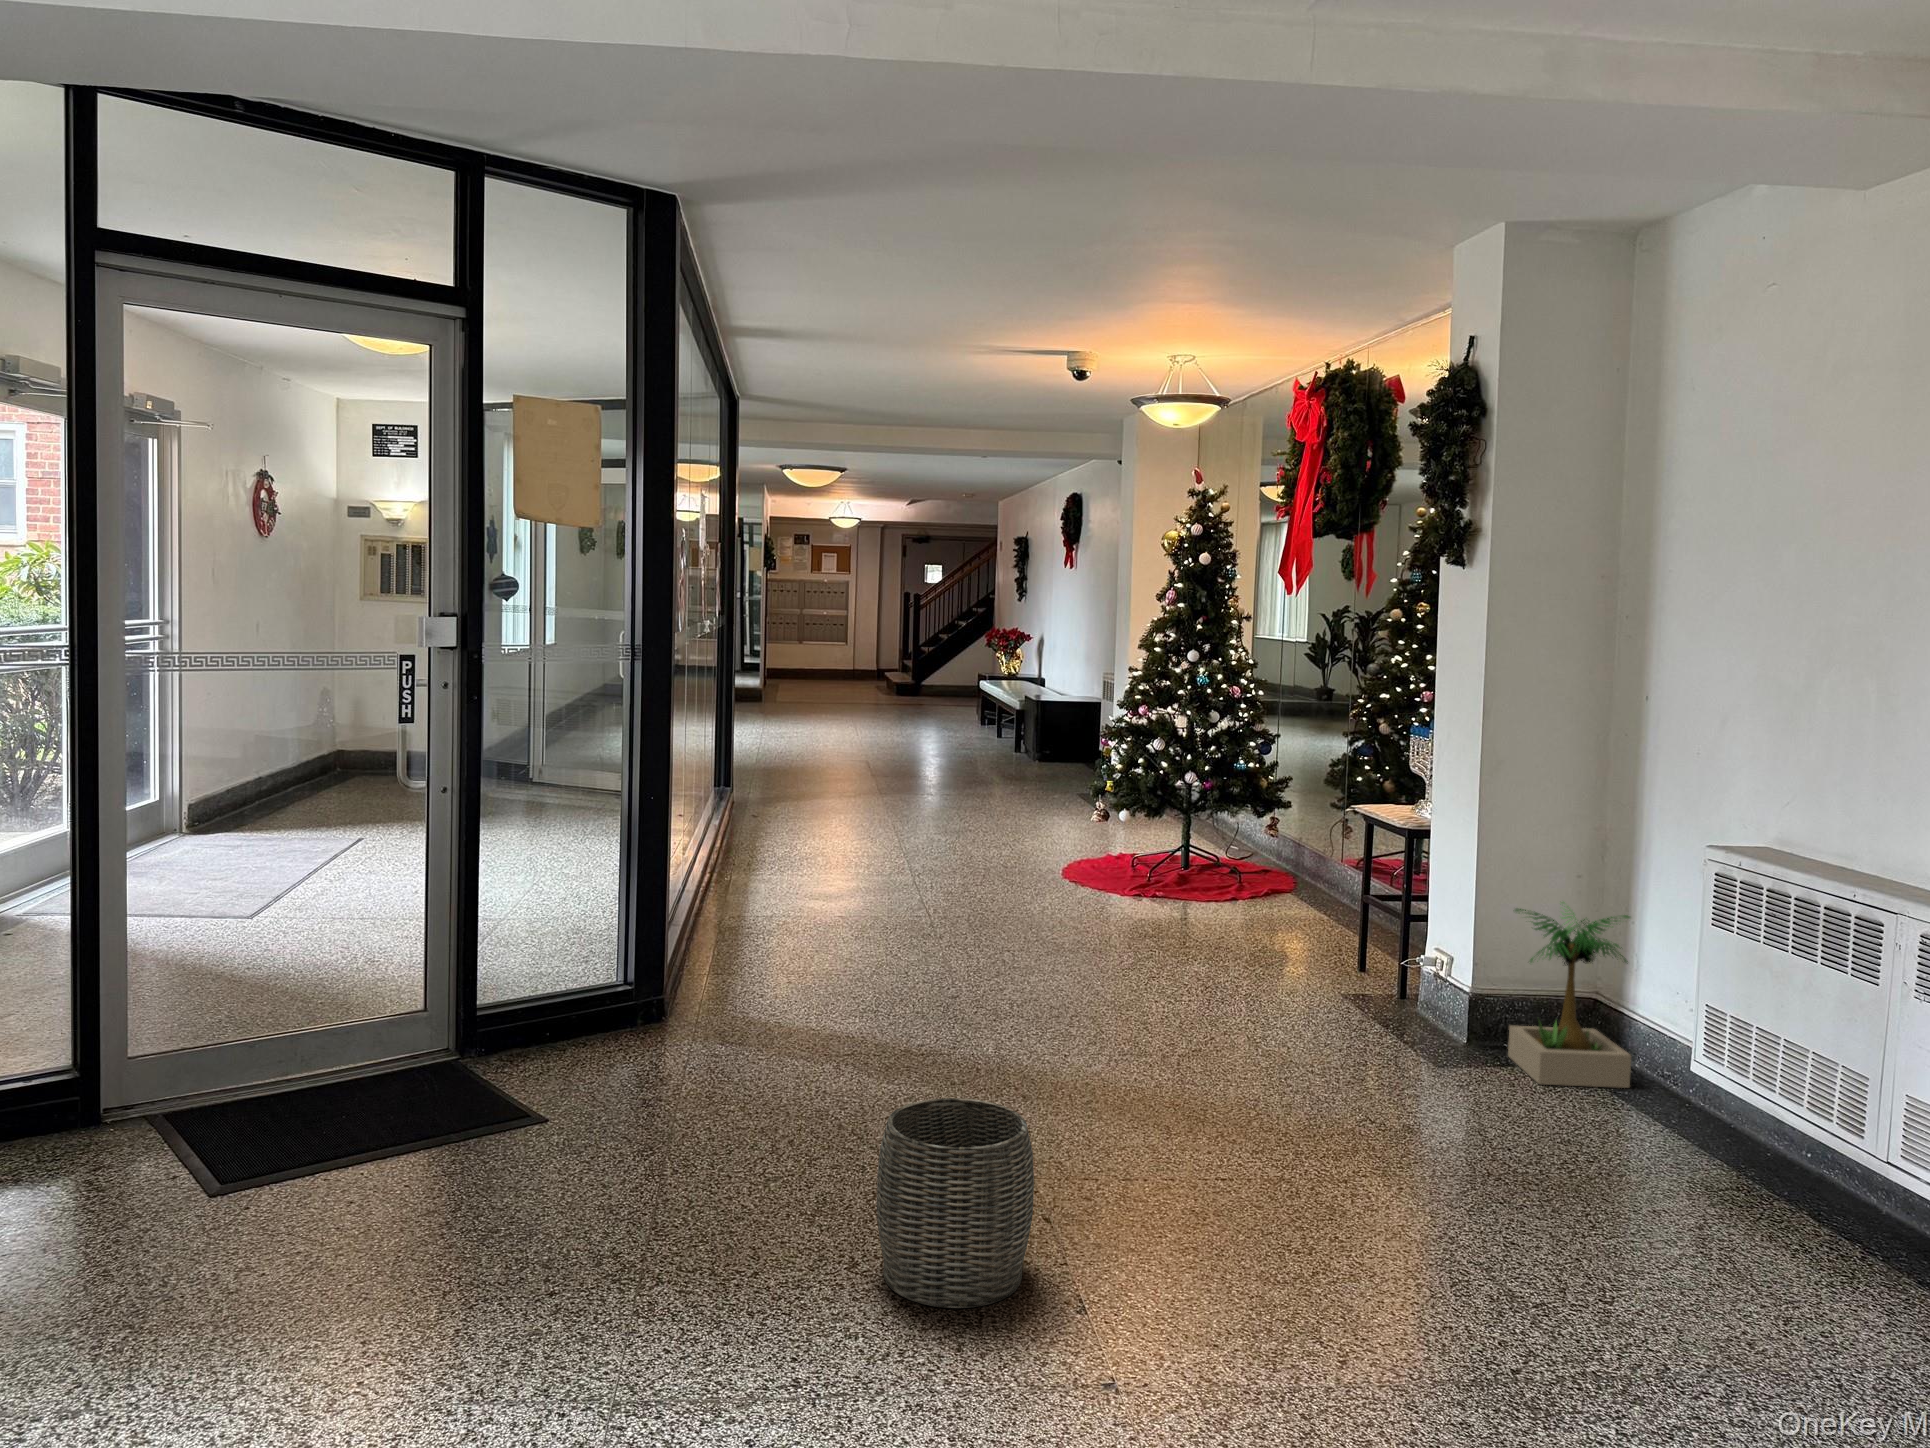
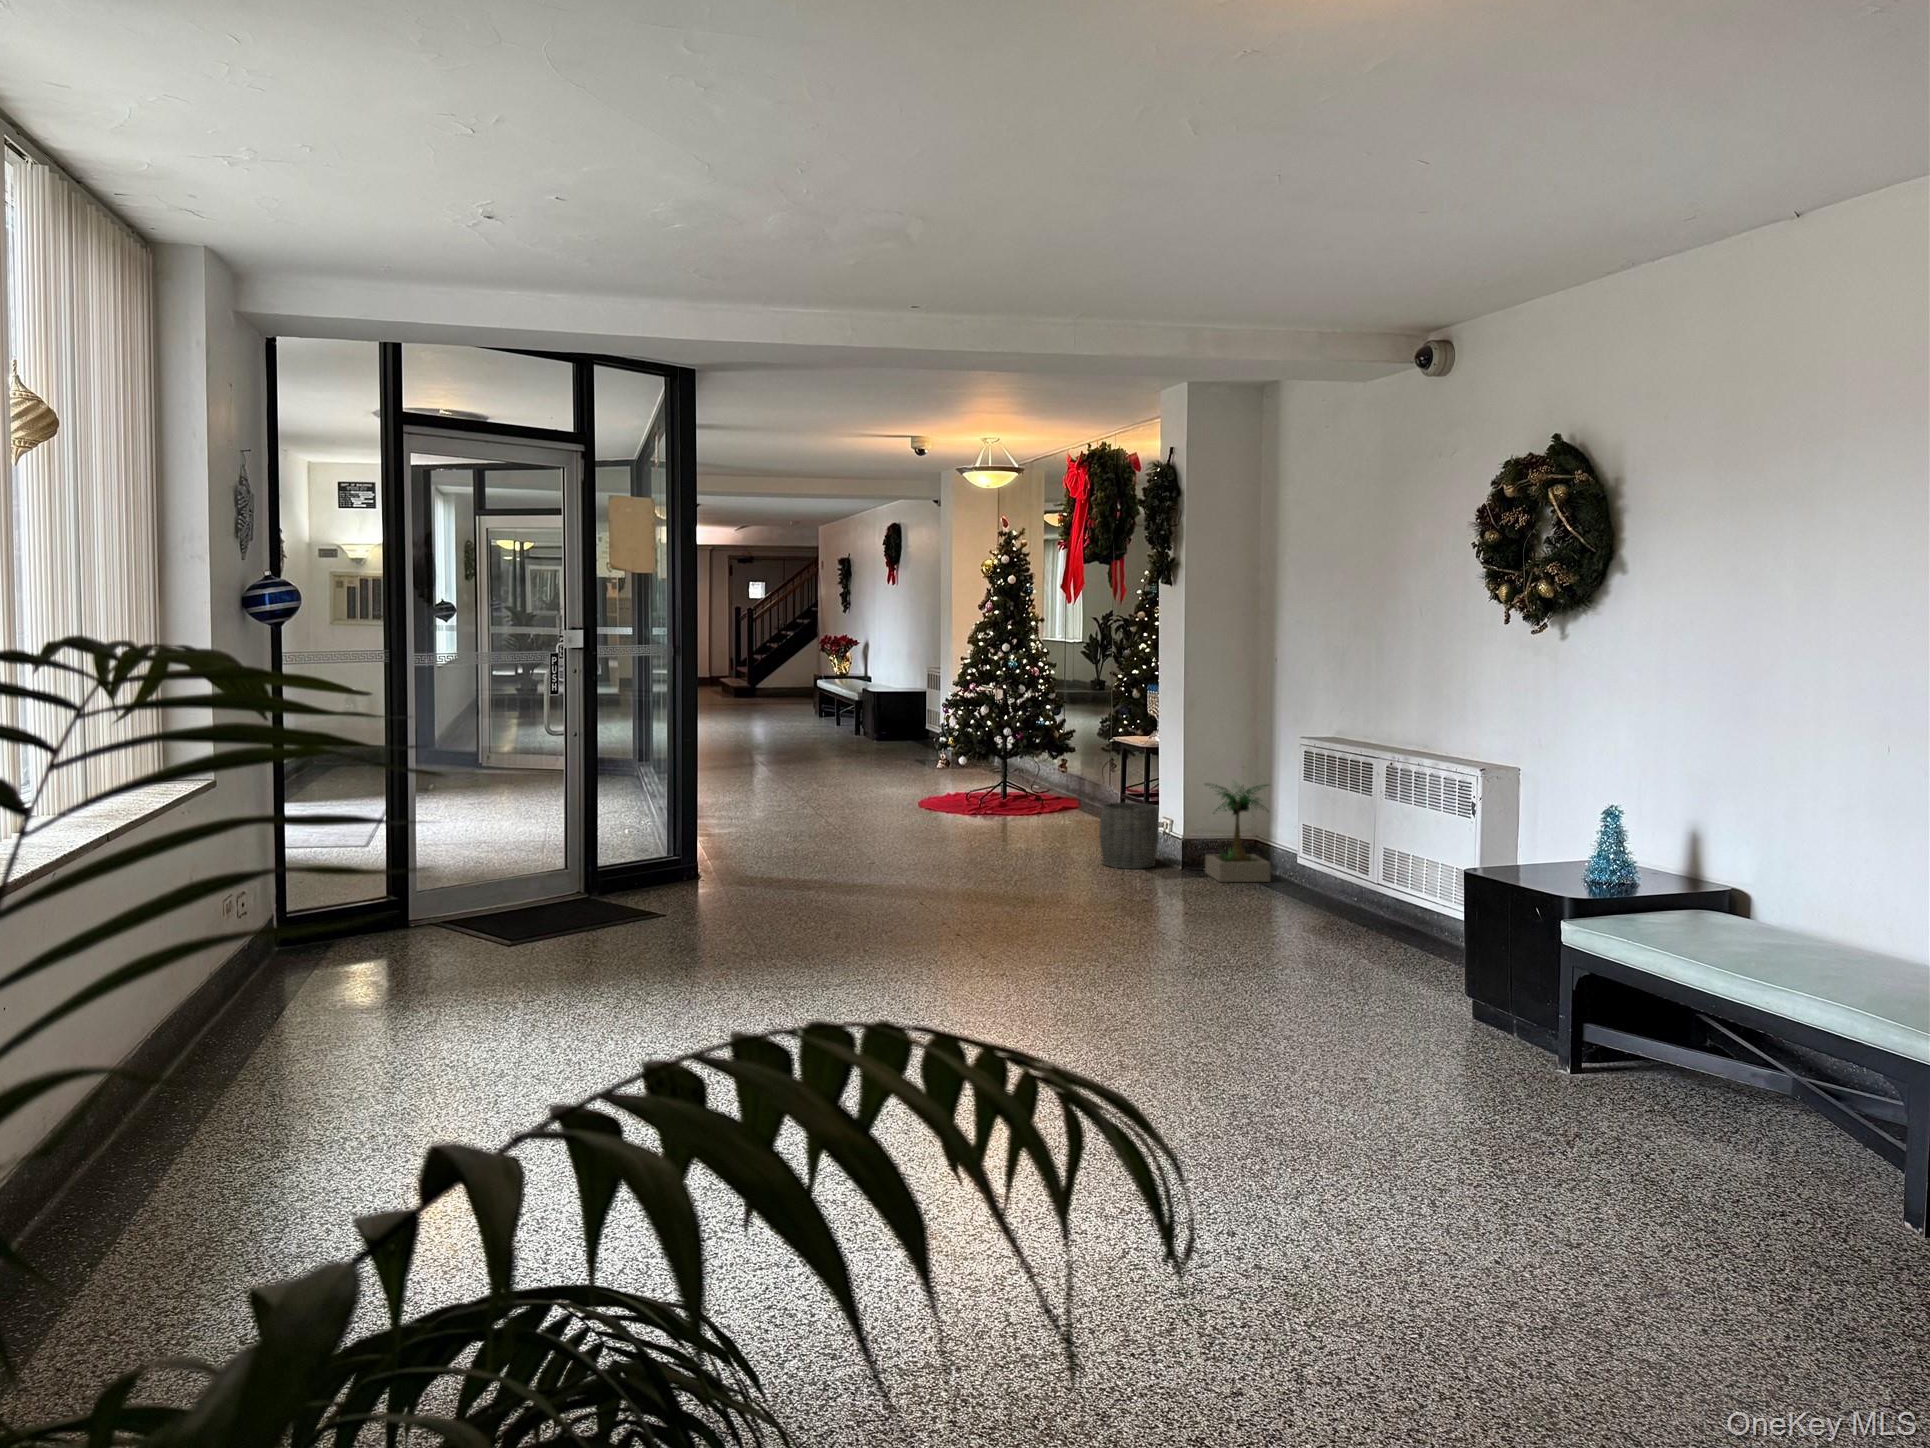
woven basket: present [877,1098,1034,1308] -> present [1099,802,1159,869]

